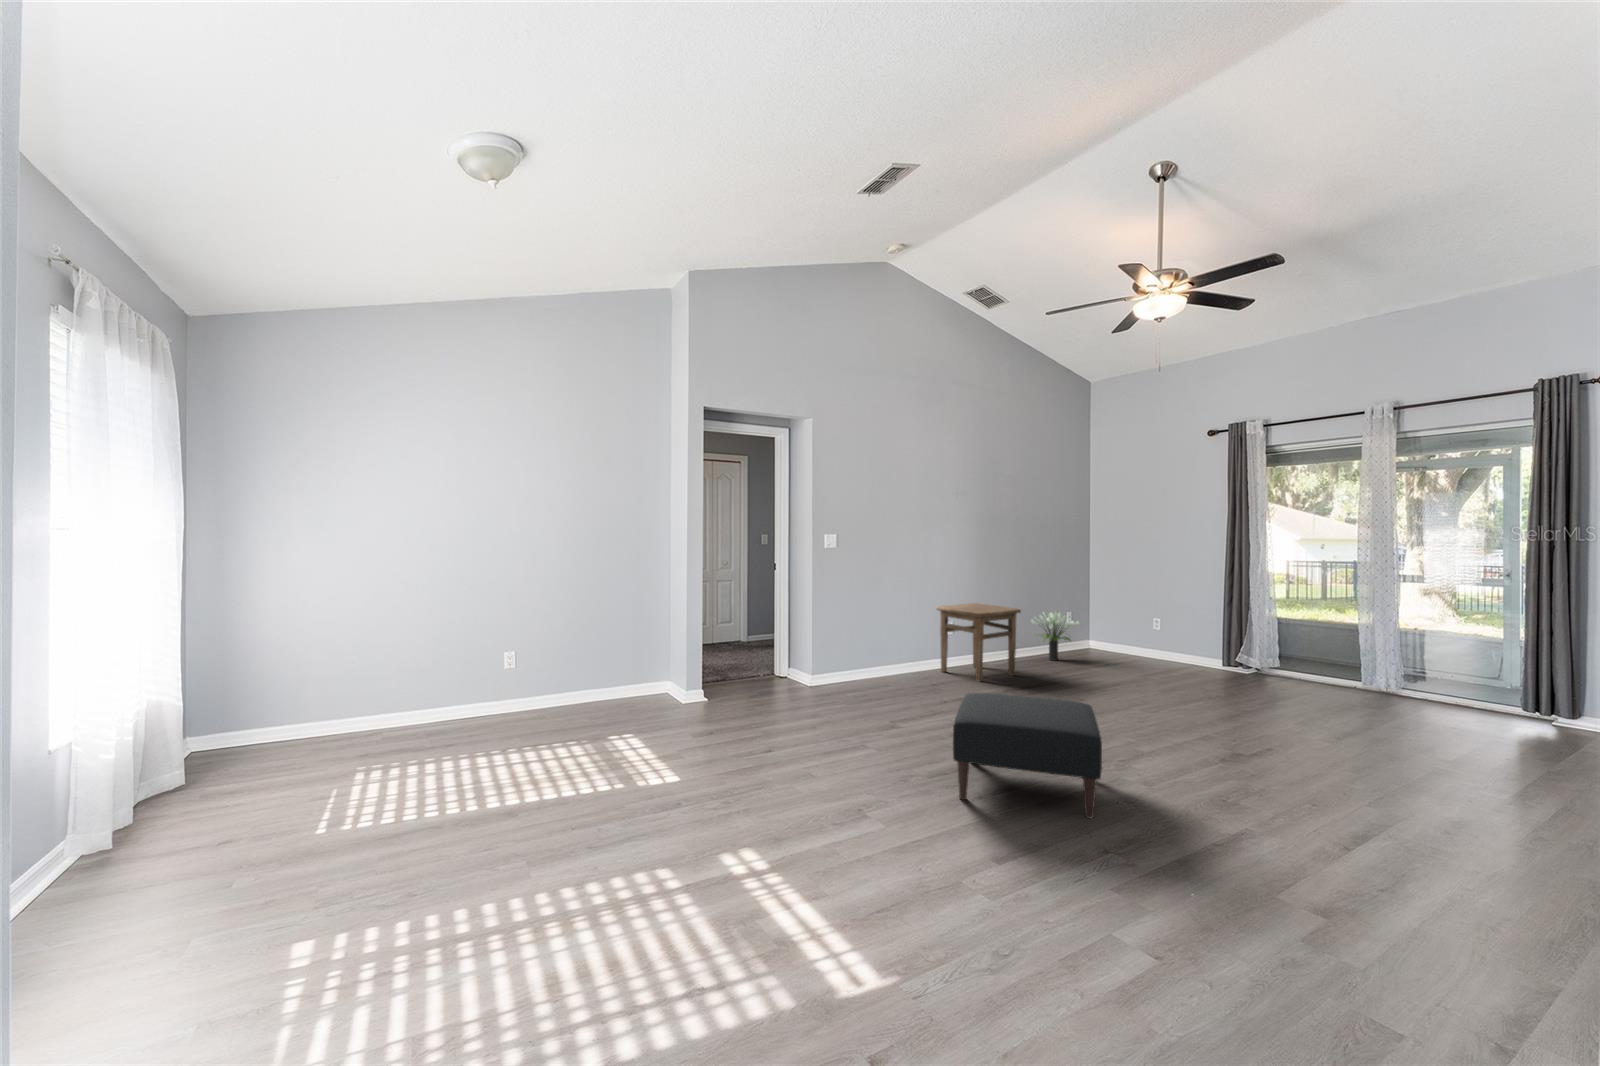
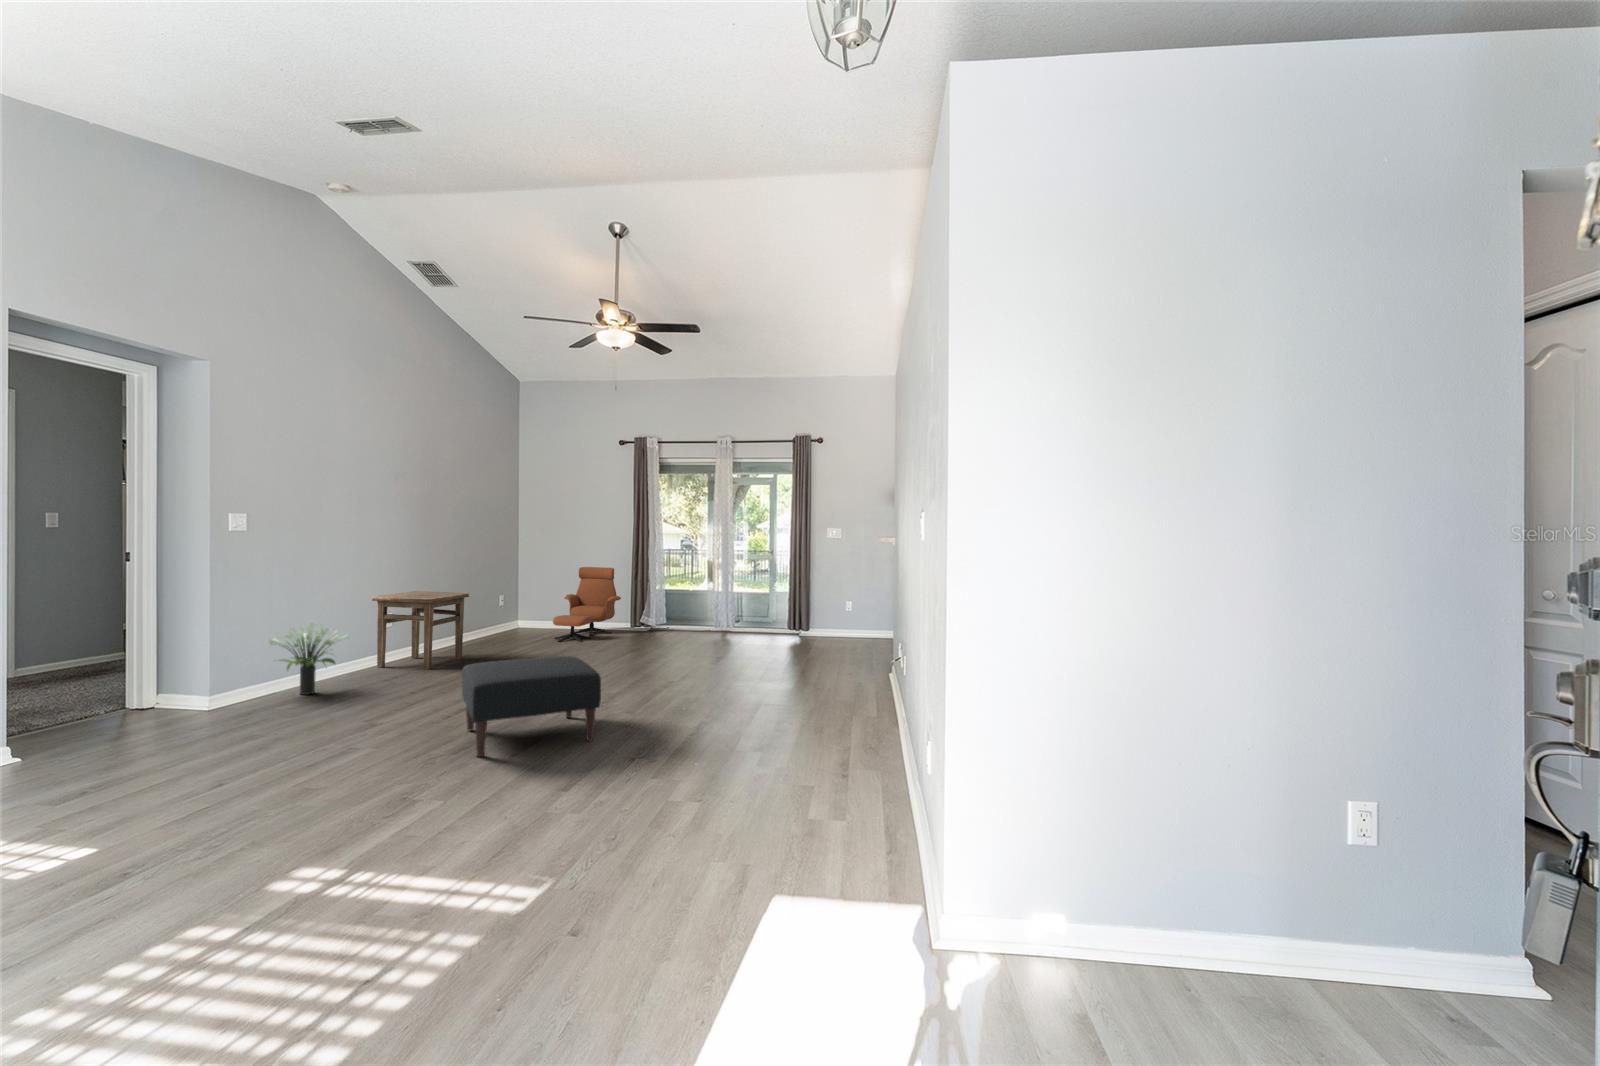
lounge chair: none [1120,585,1211,674] -> present [553,567,621,642]
potted plant: present [1031,611,1079,661] -> present [269,623,349,695]

